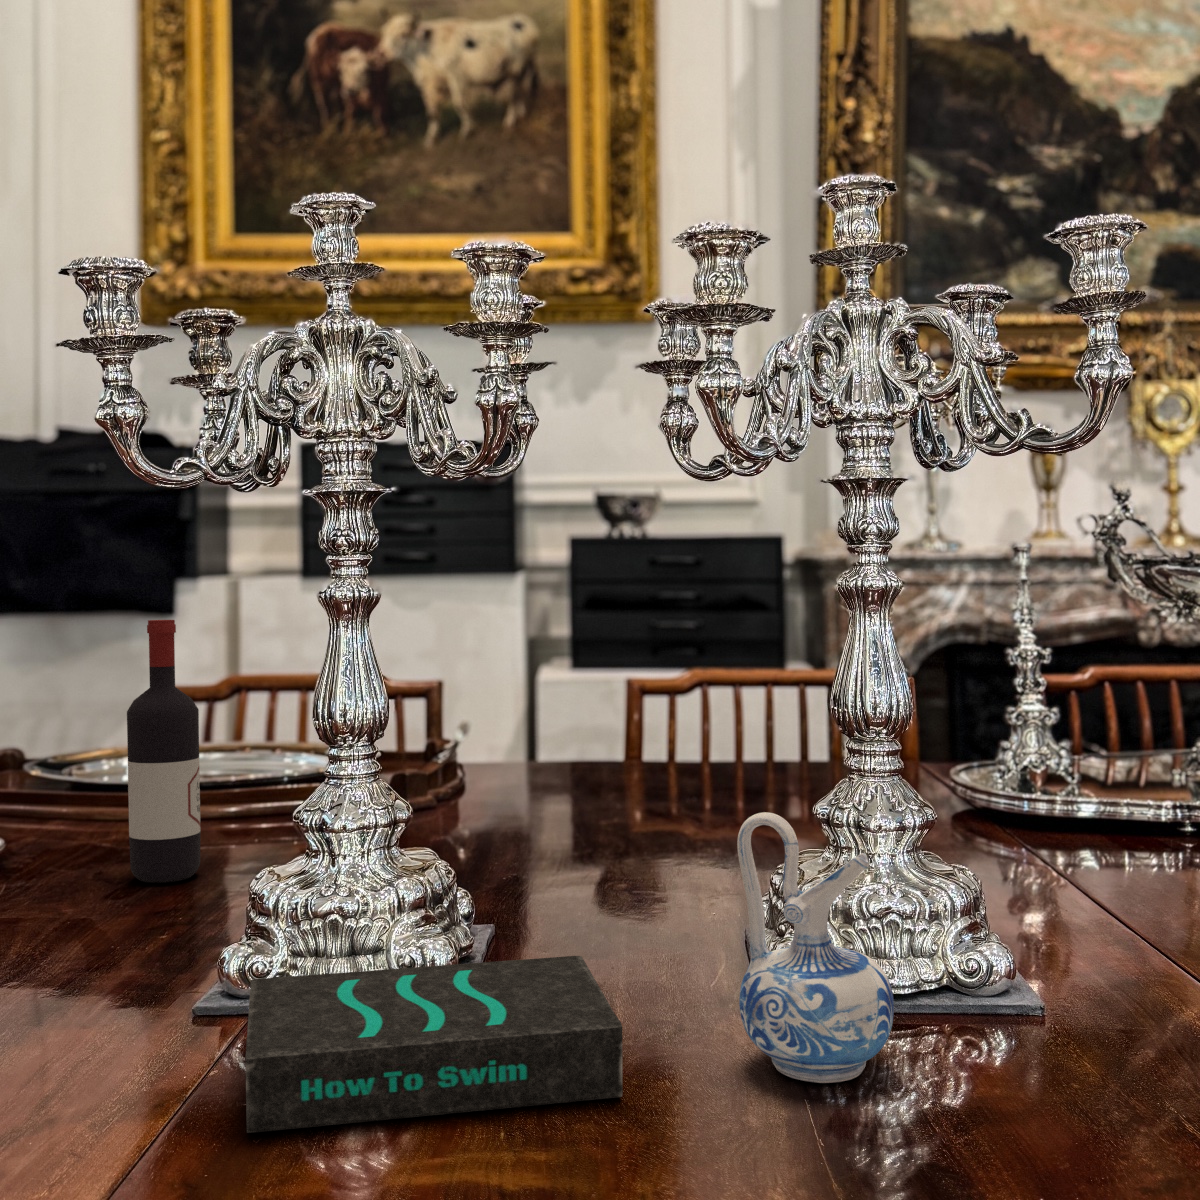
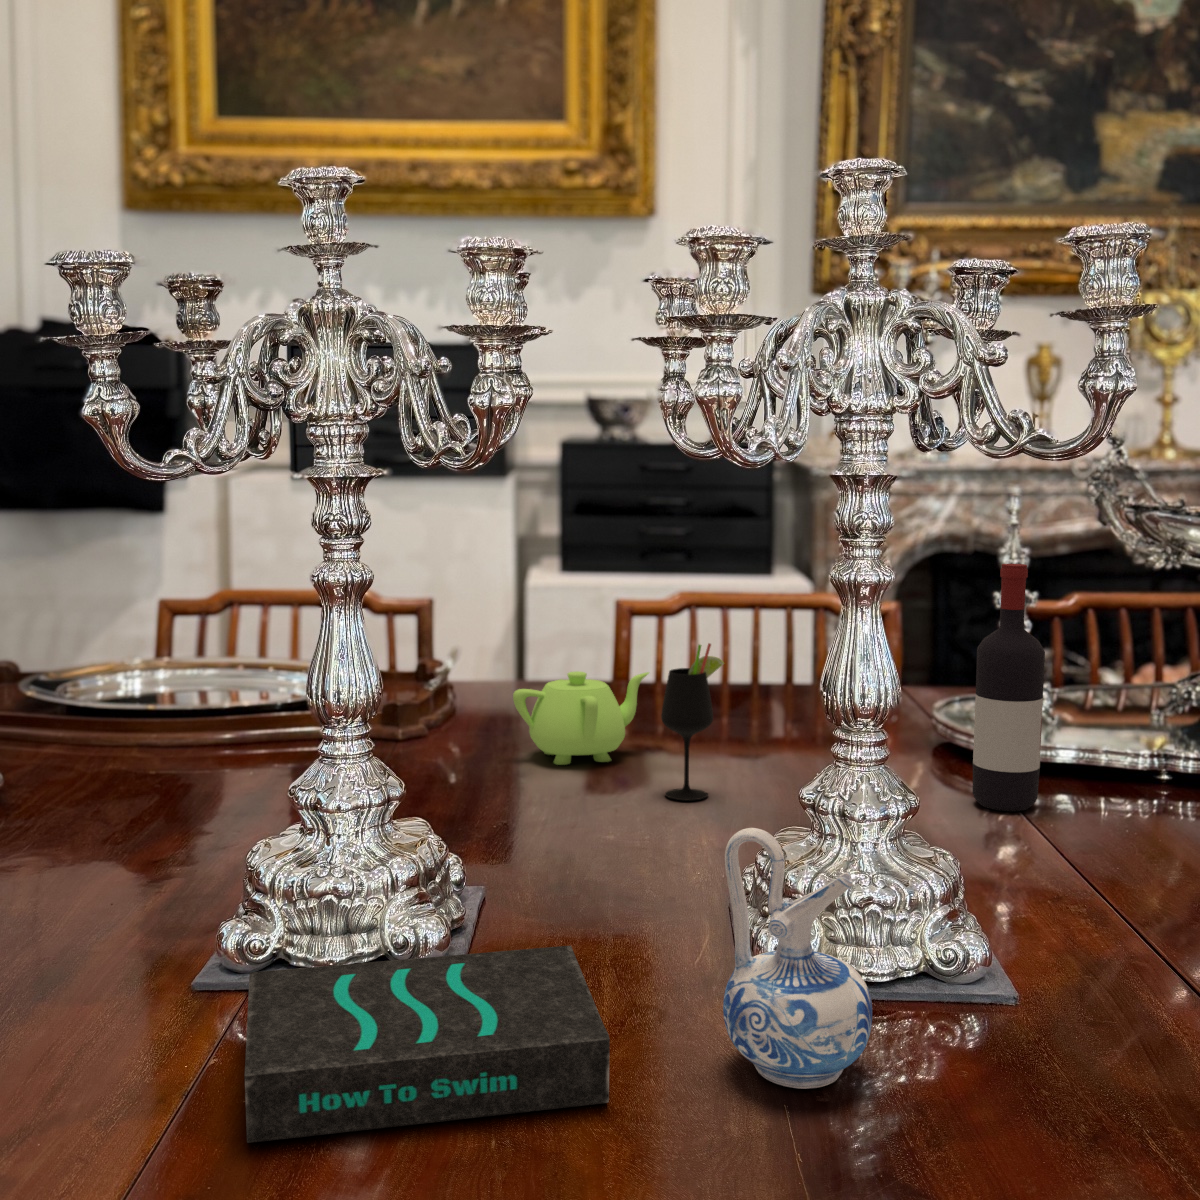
wine bottle: present [127,620,201,883] -> present [972,564,1045,811]
wine glass: none [672,690,735,854] -> present [661,643,724,800]
teapot: none [520,733,659,827] -> present [513,671,649,765]

